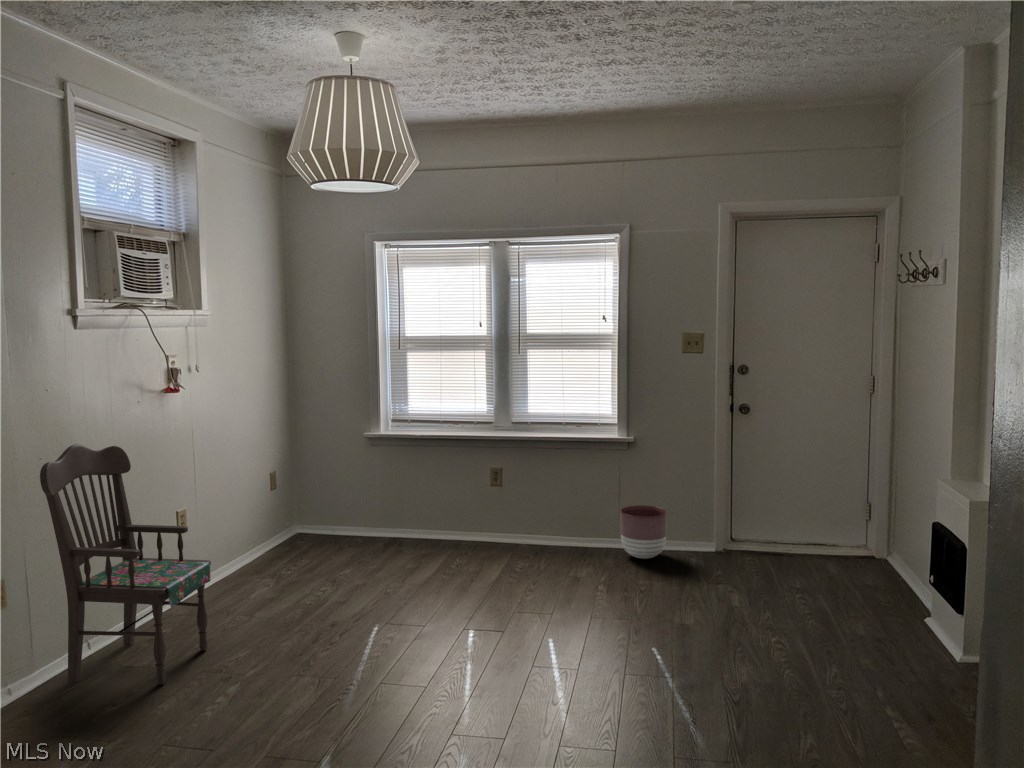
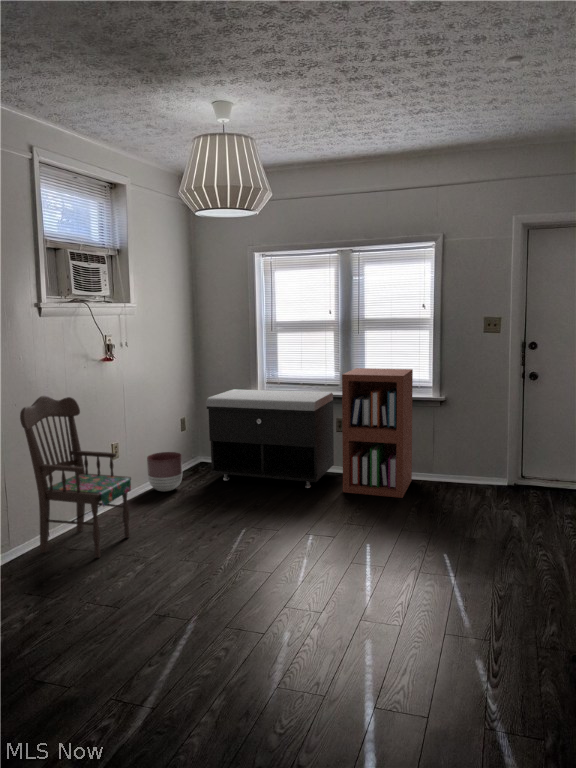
bookshelf: none [503,399,592,572] -> present [342,368,413,498]
storage bench: none [312,430,488,564] -> present [207,389,334,488]
planter: present [620,505,667,559] -> present [147,452,182,491]

